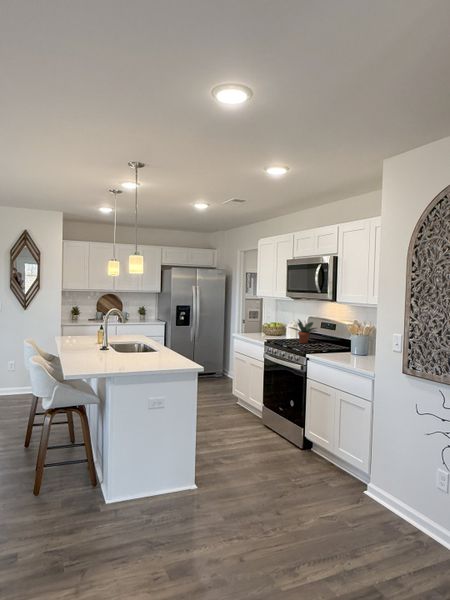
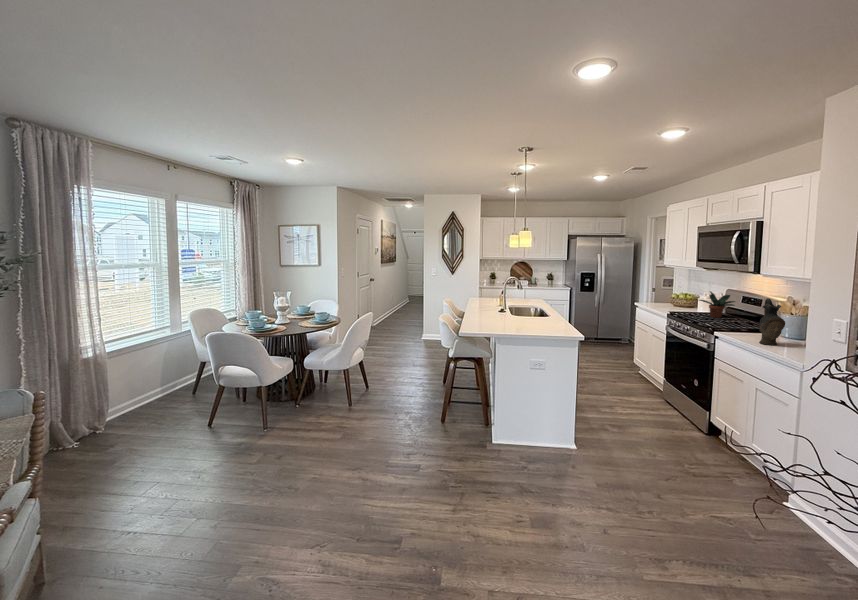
ceramic pitcher: none [339,321,356,360] -> present [759,298,785,345]

